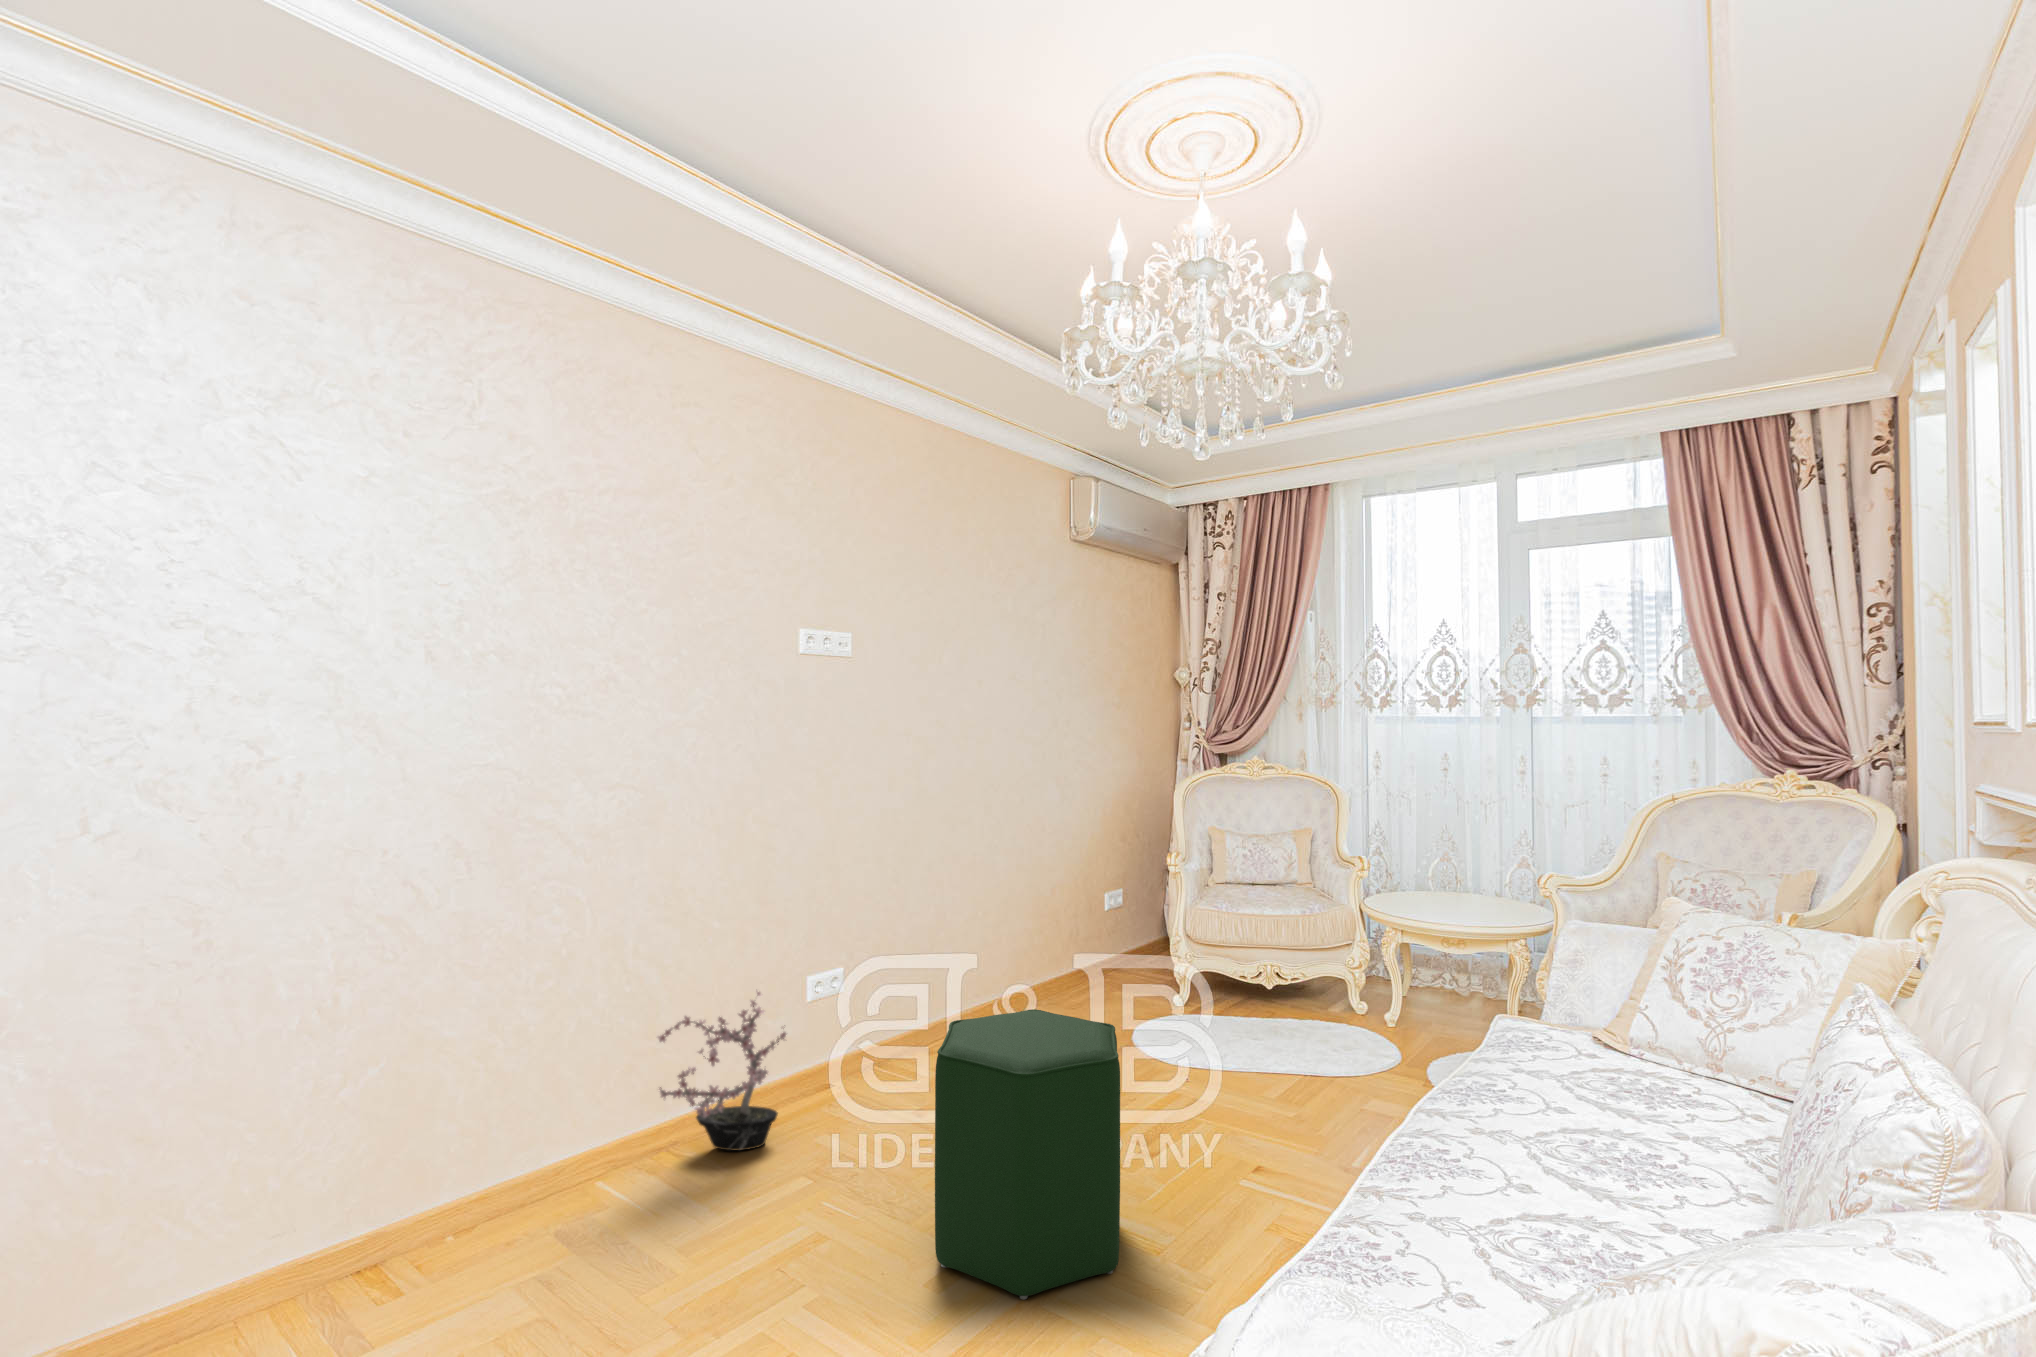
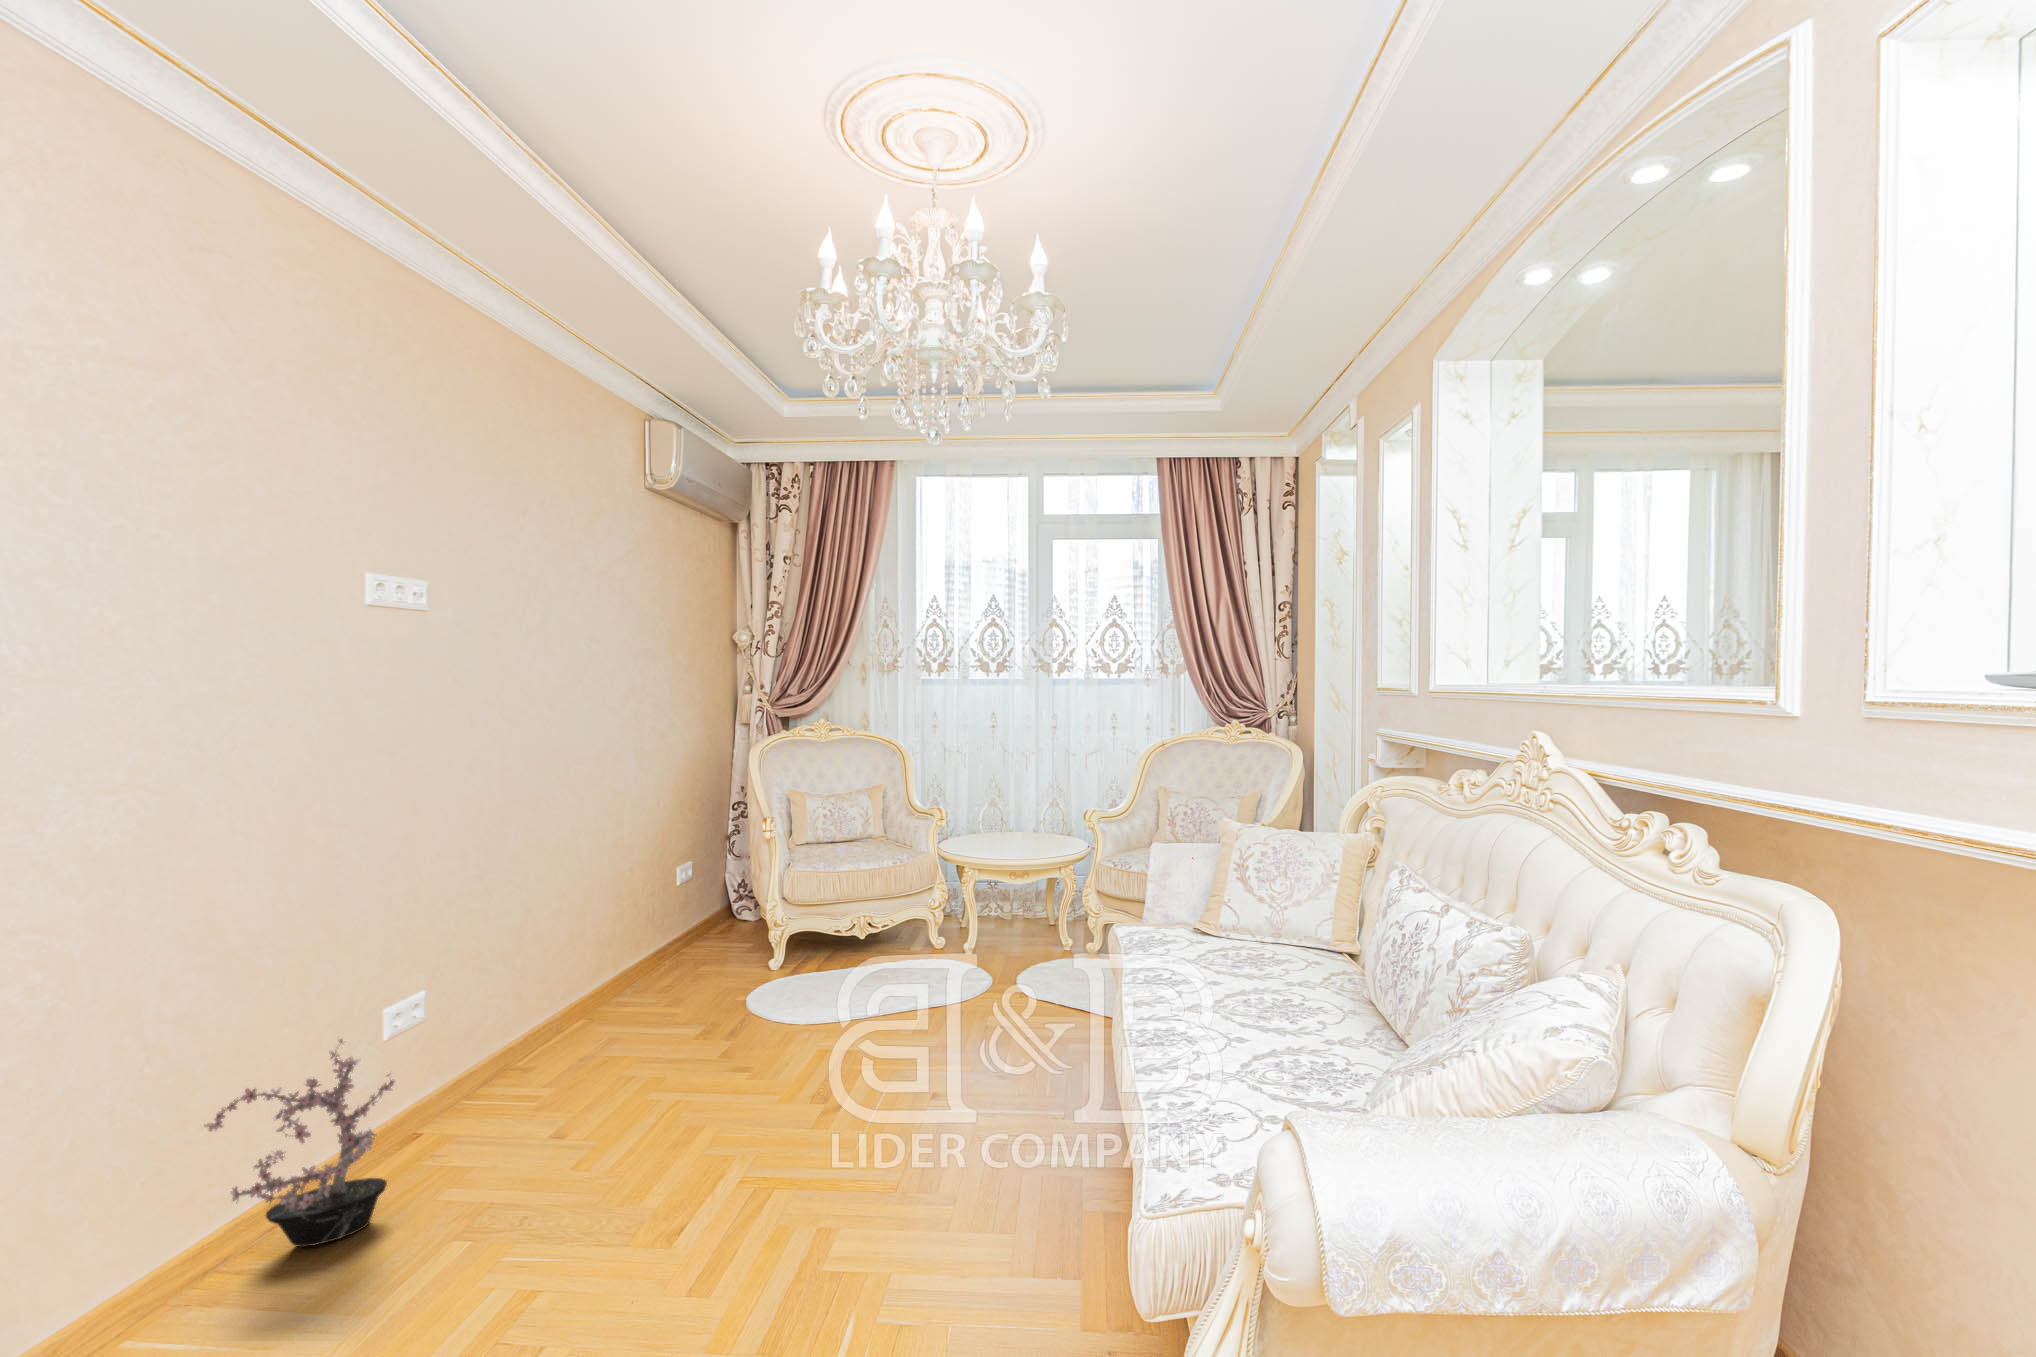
ottoman: present [935,1009,1120,1300] -> none [667,989,871,1272]

